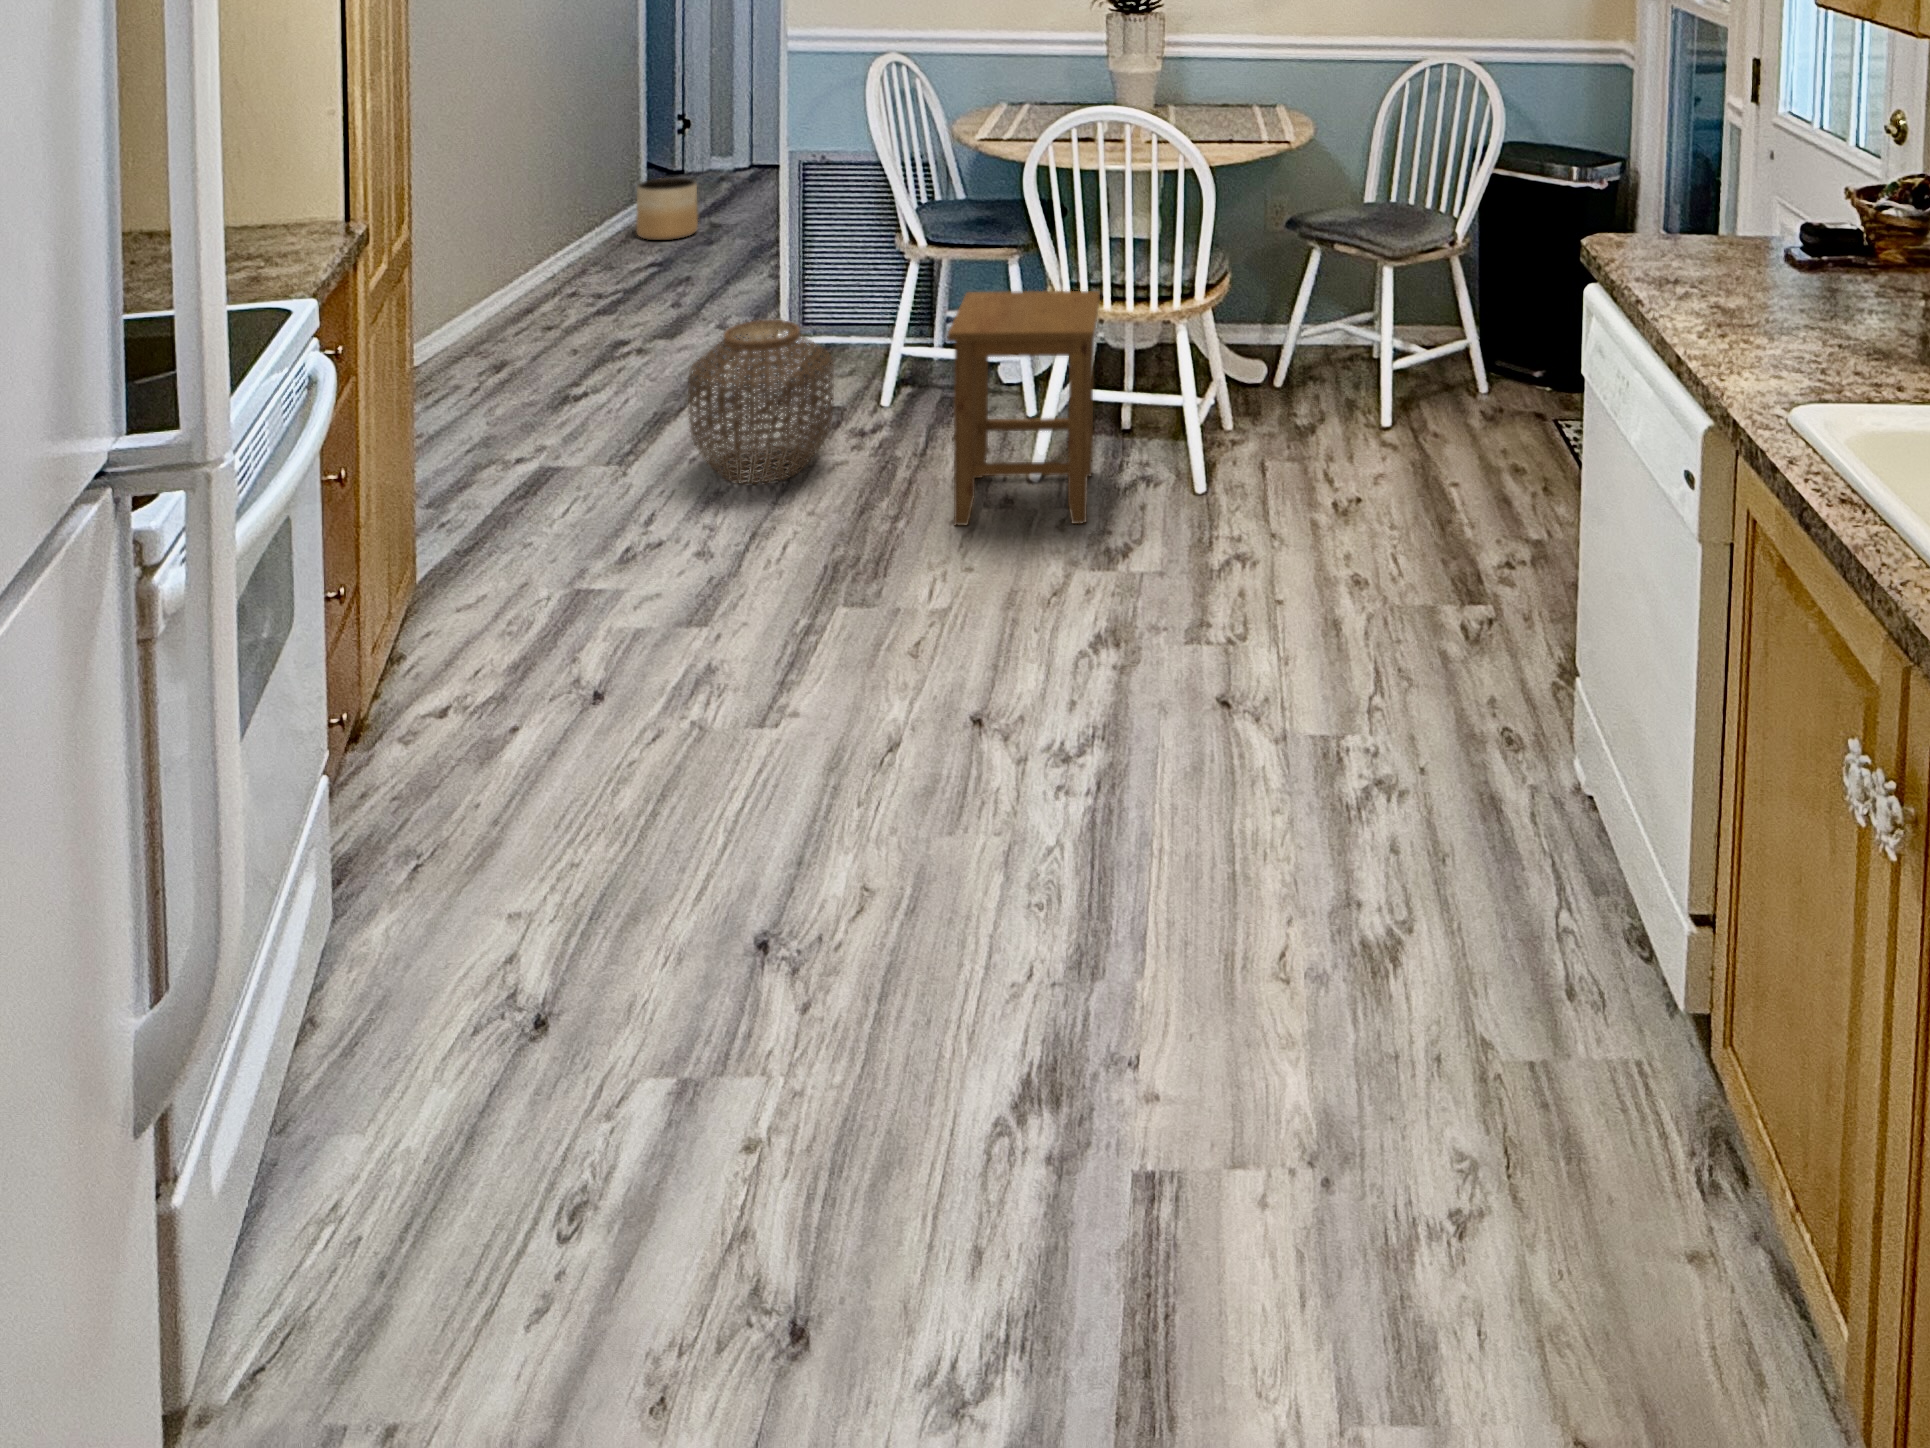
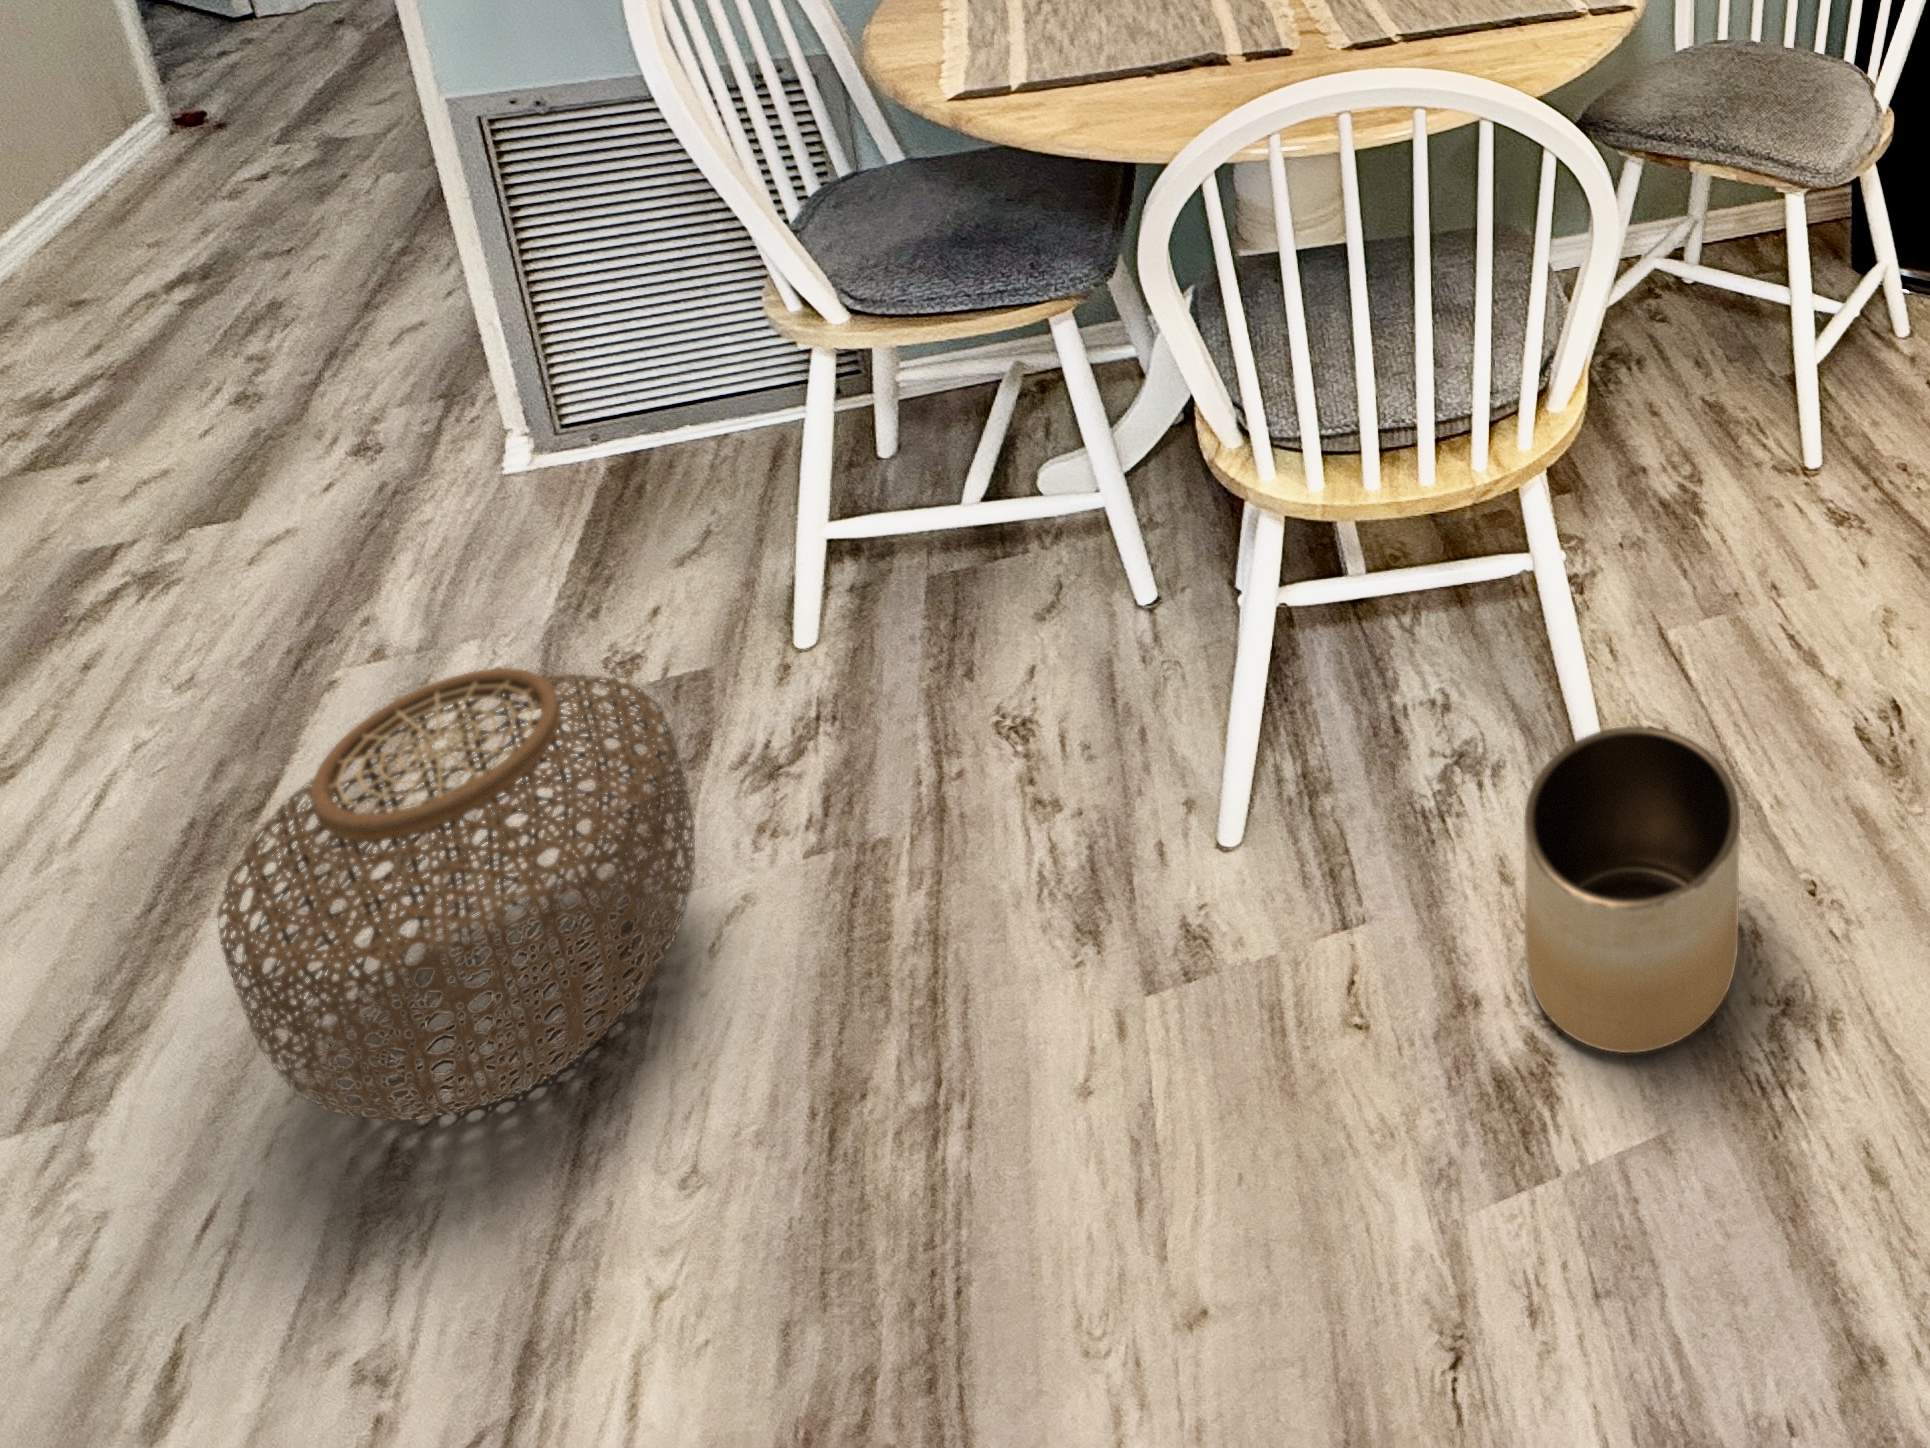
planter: present [636,178,698,240] -> present [1524,726,1740,1053]
stool: present [947,291,1100,525] -> none [1011,439,1409,1112]

